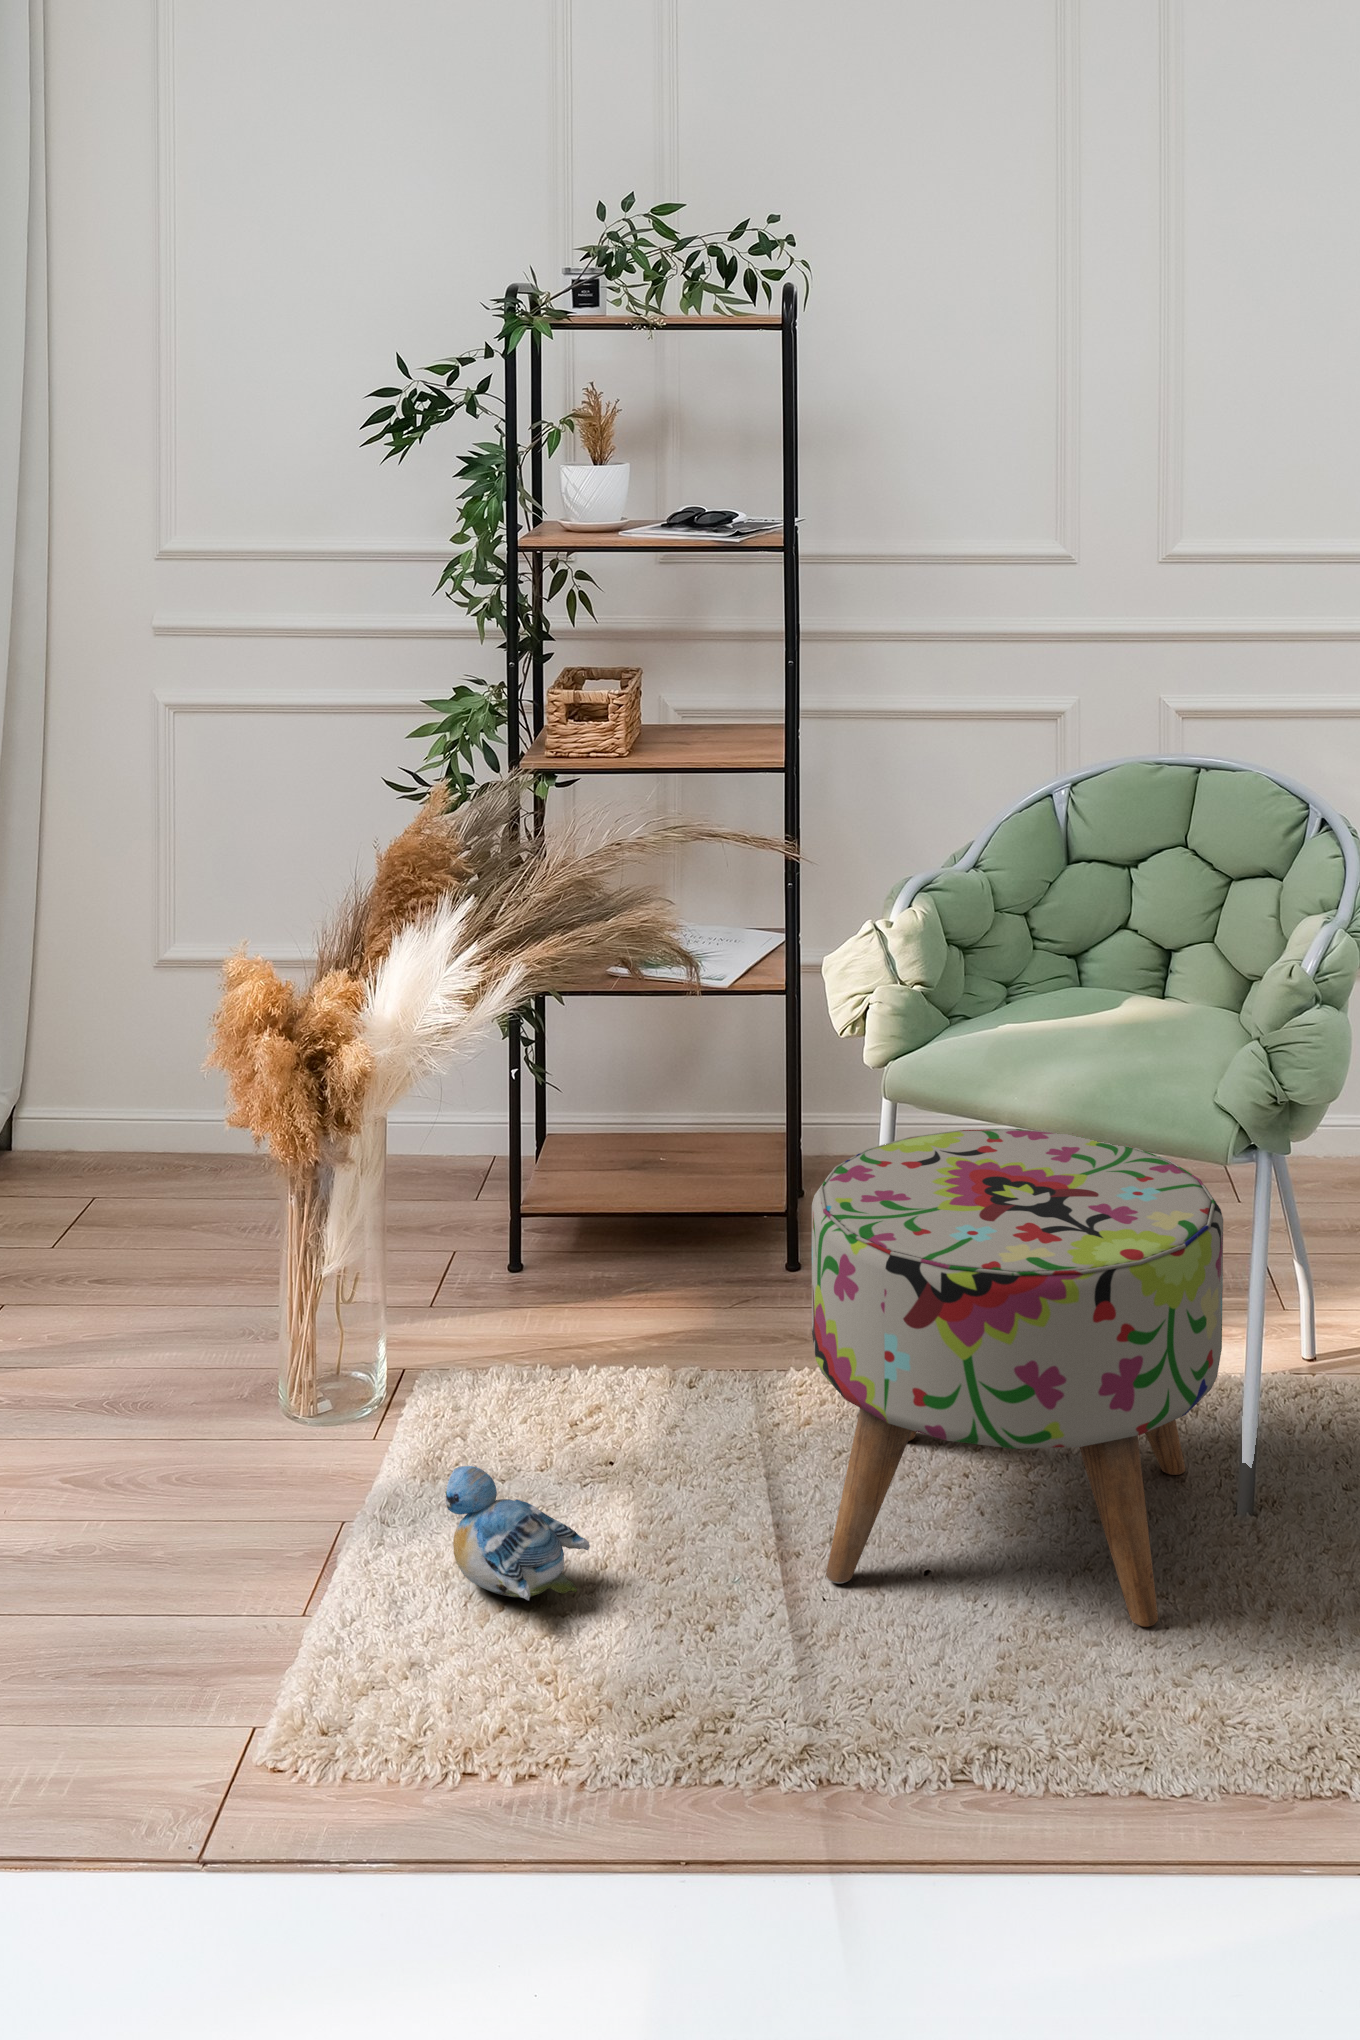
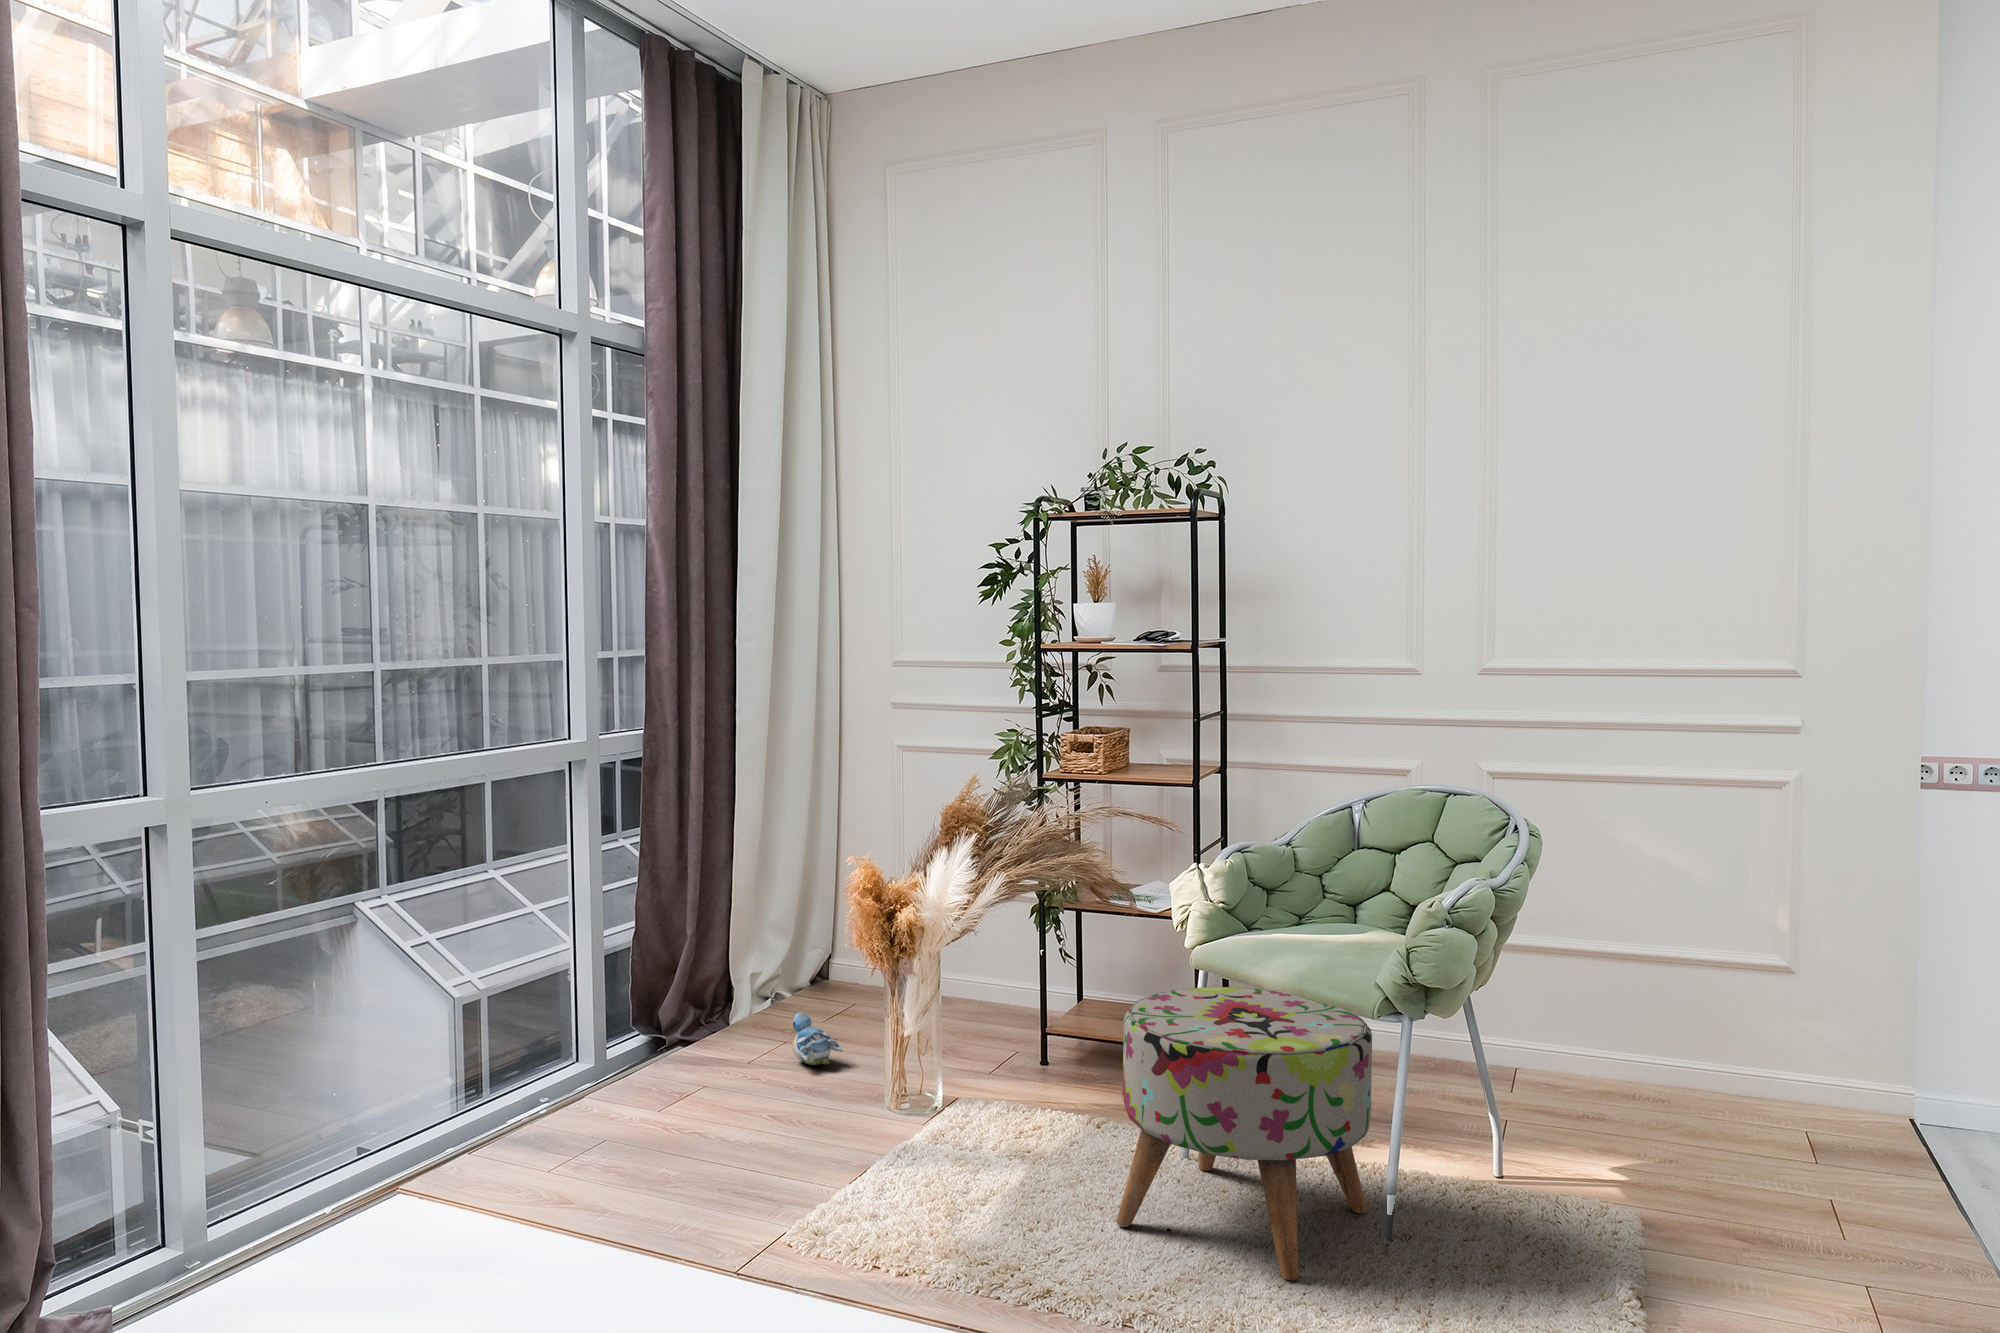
plush toy: present [445,1466,590,1601] -> present [792,1013,842,1065]

